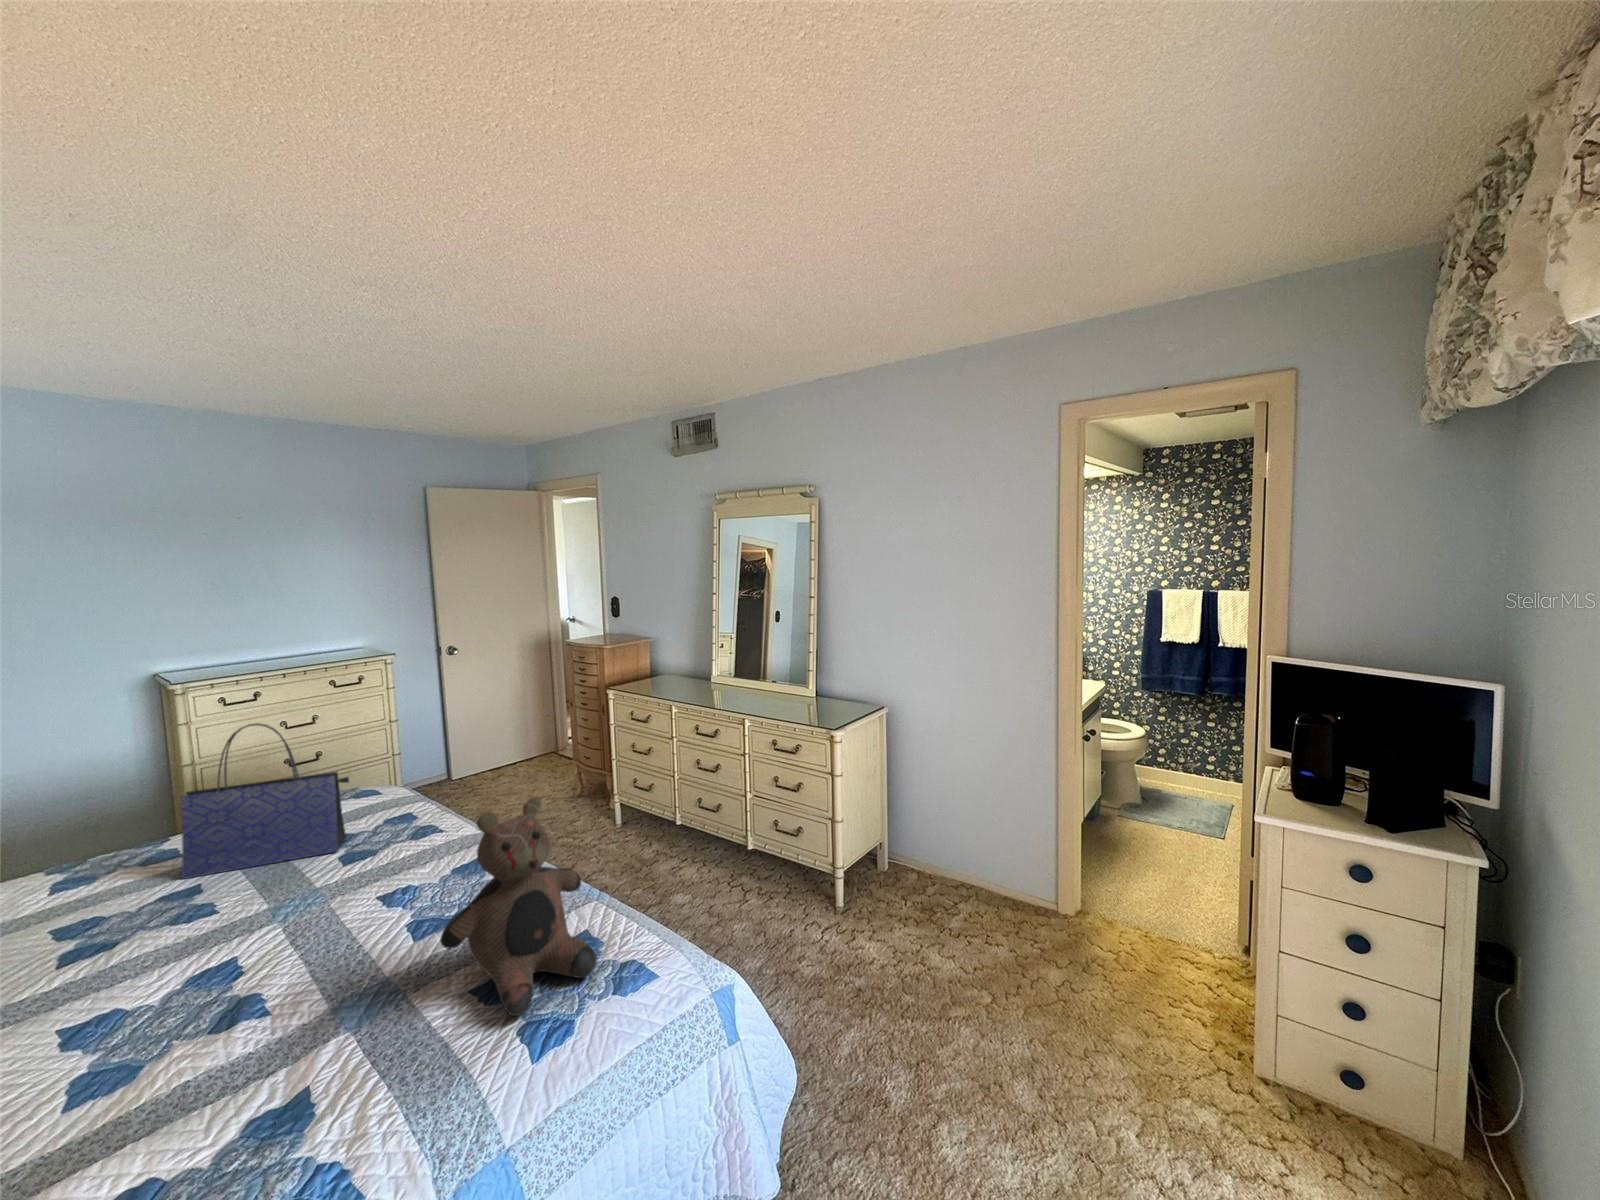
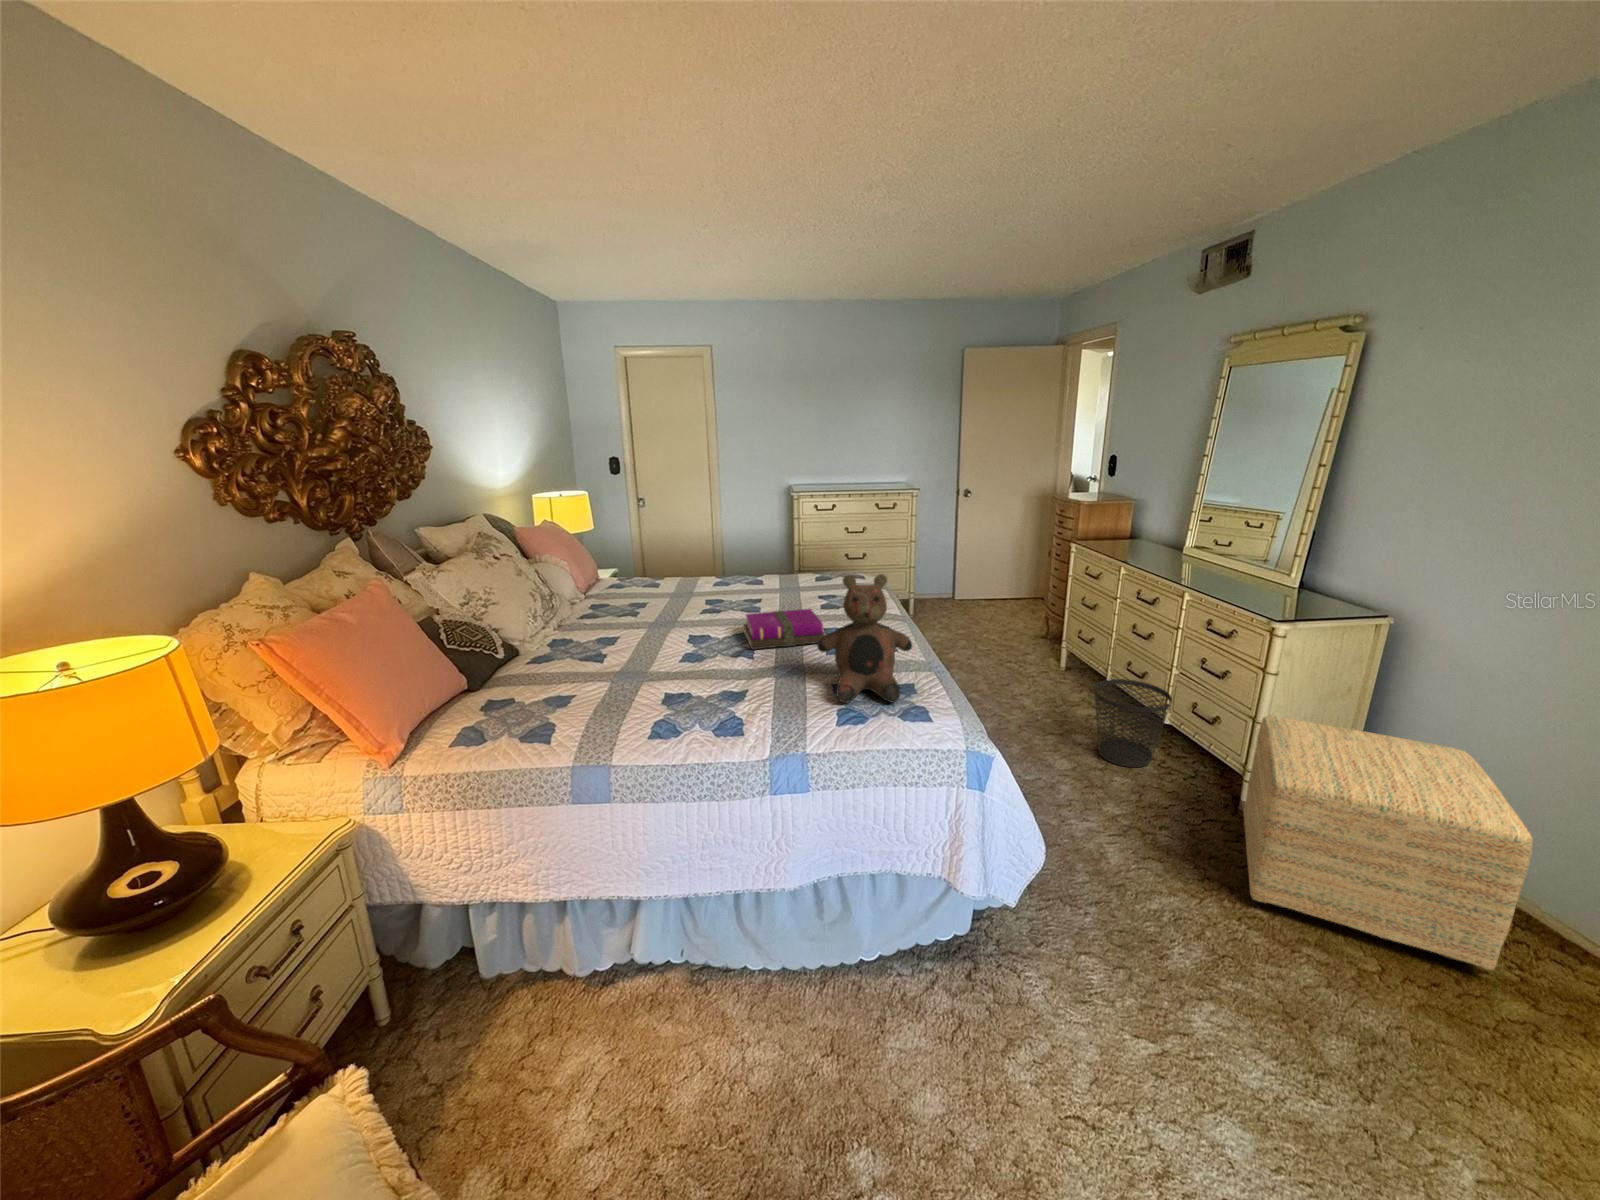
tote bag: present [181,723,349,879] -> none [757,512,834,603]
ottoman: none [842,798,1024,987] -> present [1243,716,1533,970]
wastebasket: none [693,816,761,909] -> present [1094,679,1172,767]
notebook: none [203,873,401,997] -> present [744,609,826,650]

